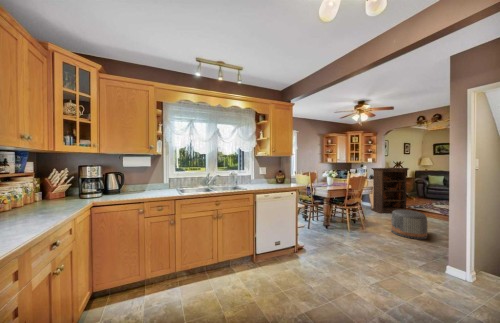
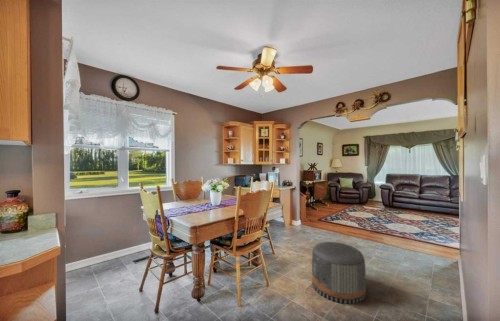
bookcase: present [371,168,409,213] -> none [282,171,328,236]

